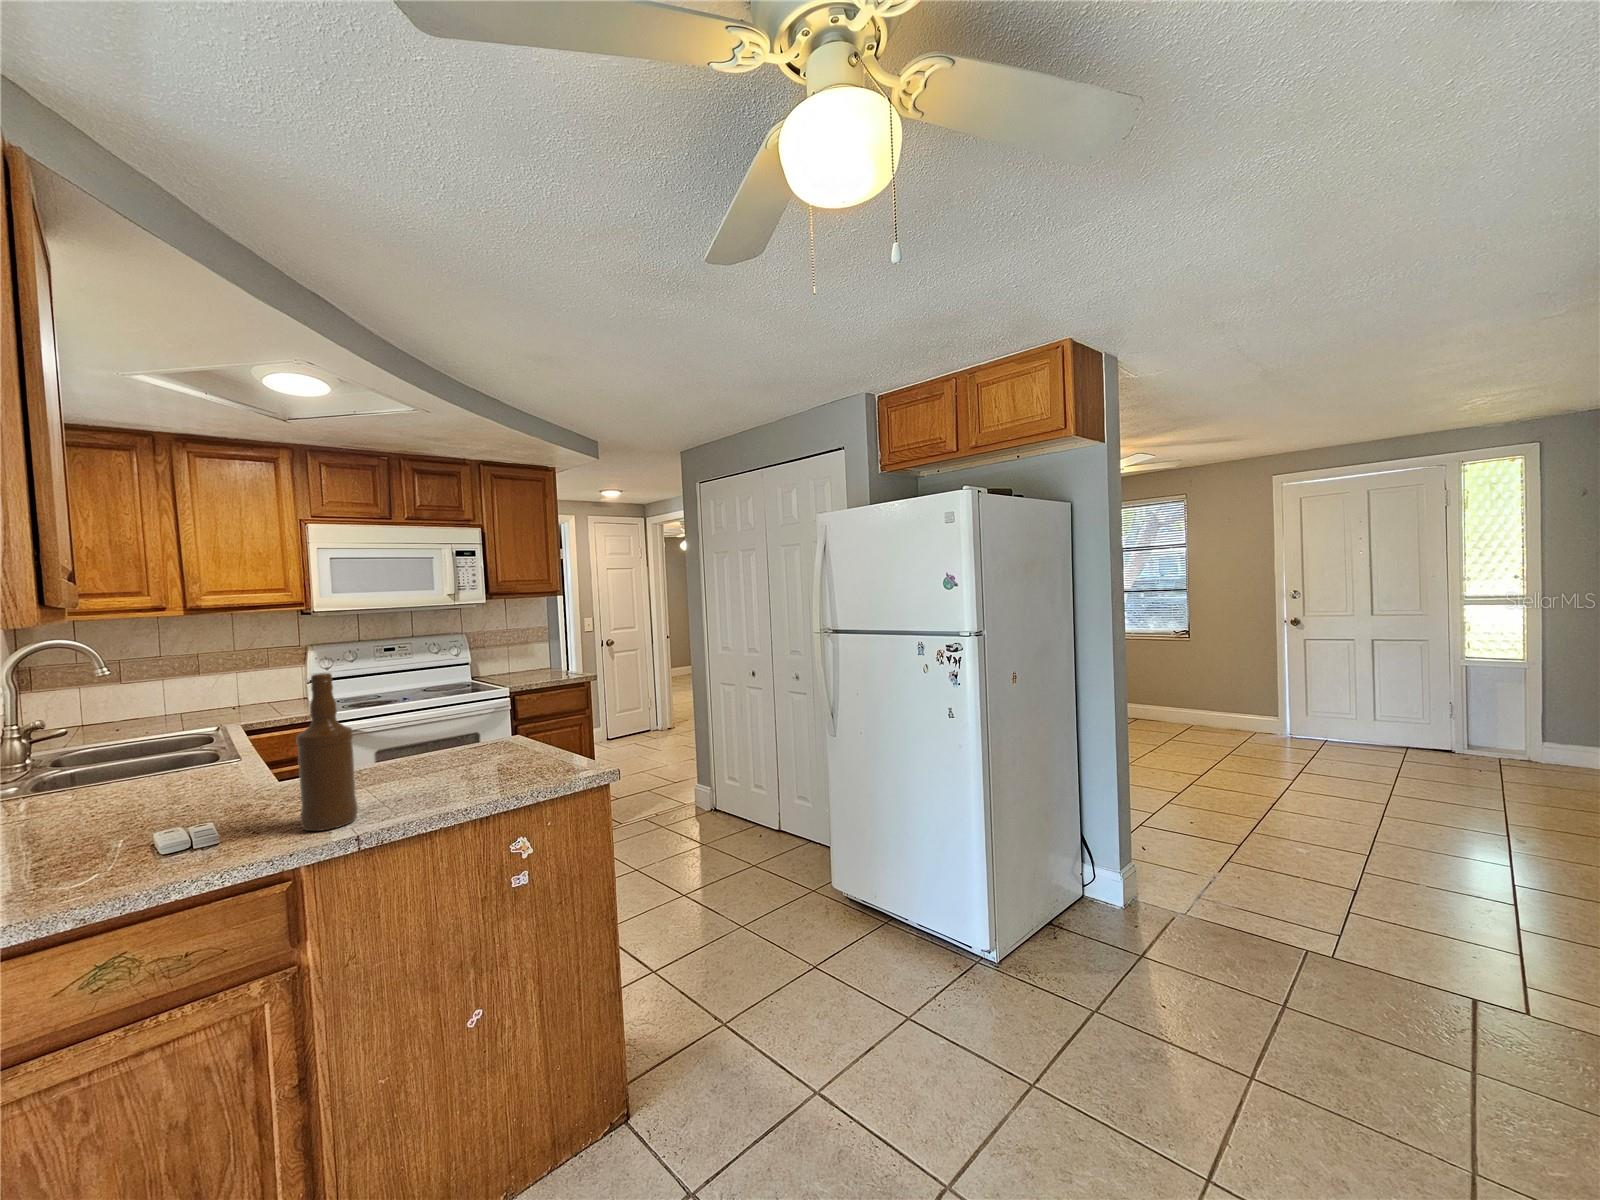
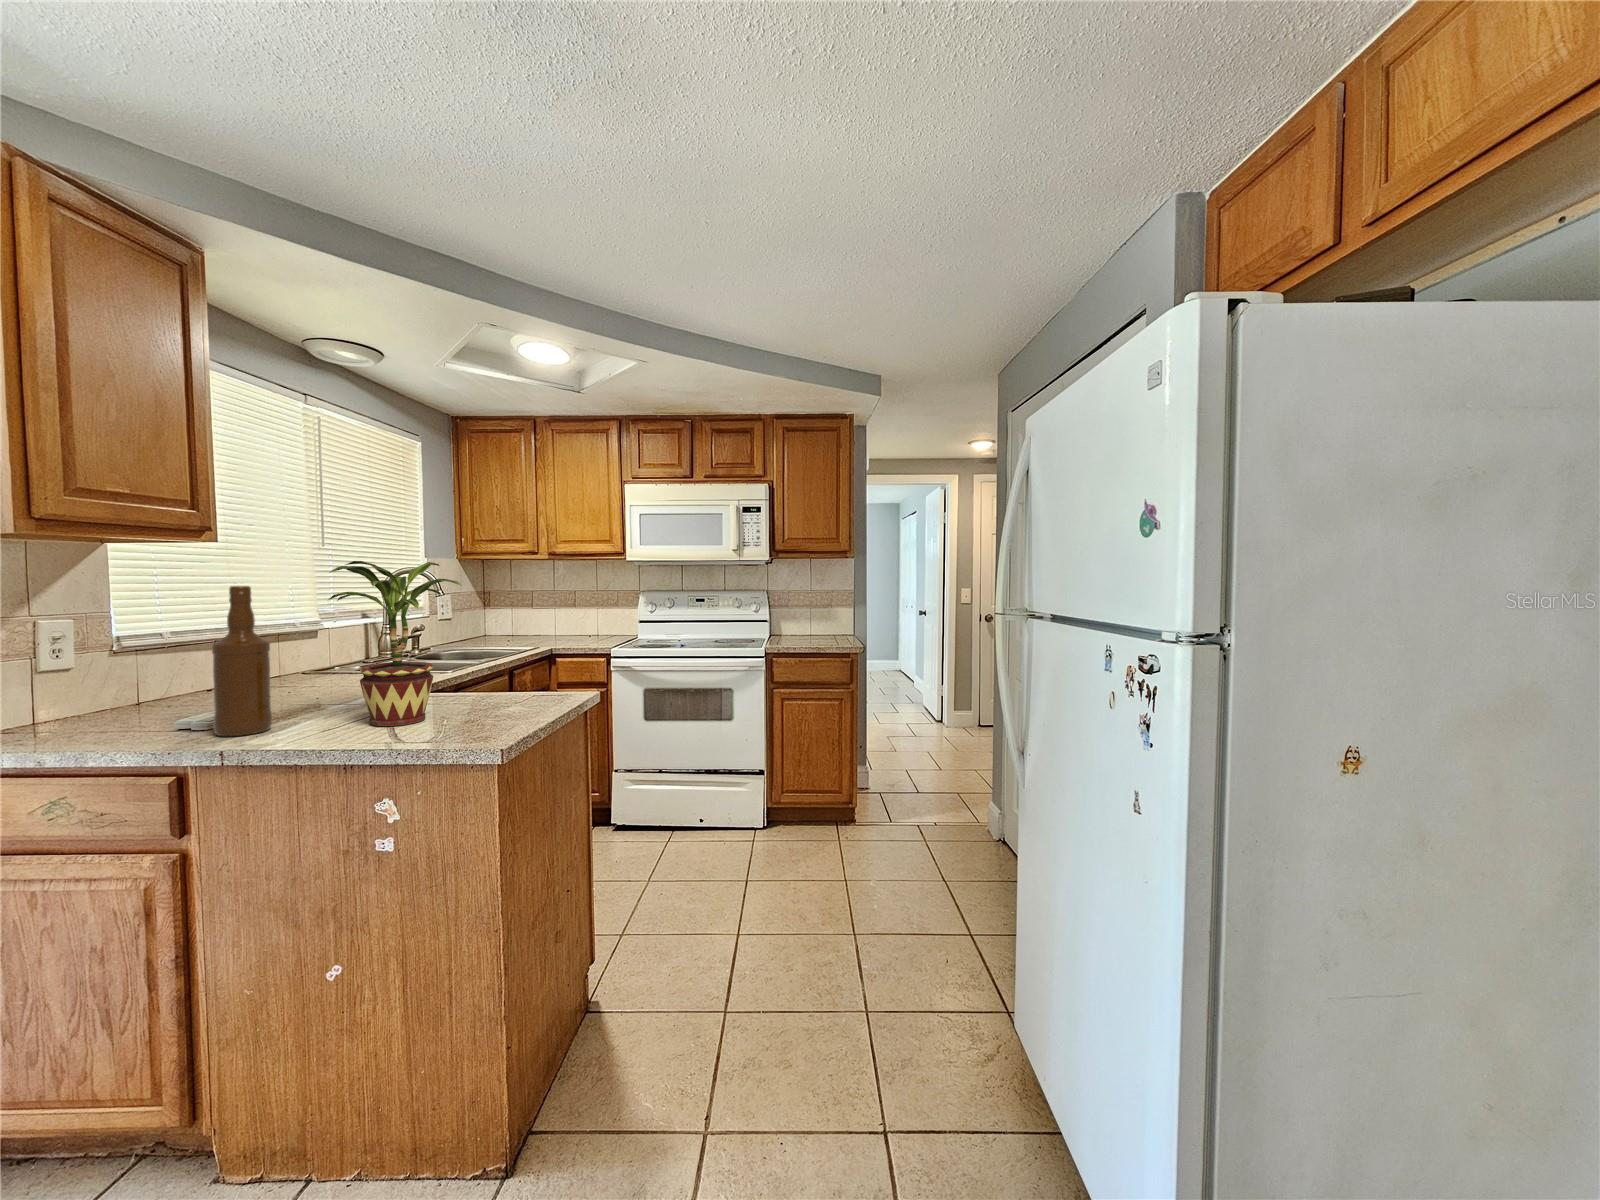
potted plant: none [393,632,518,789] -> present [328,561,462,726]

